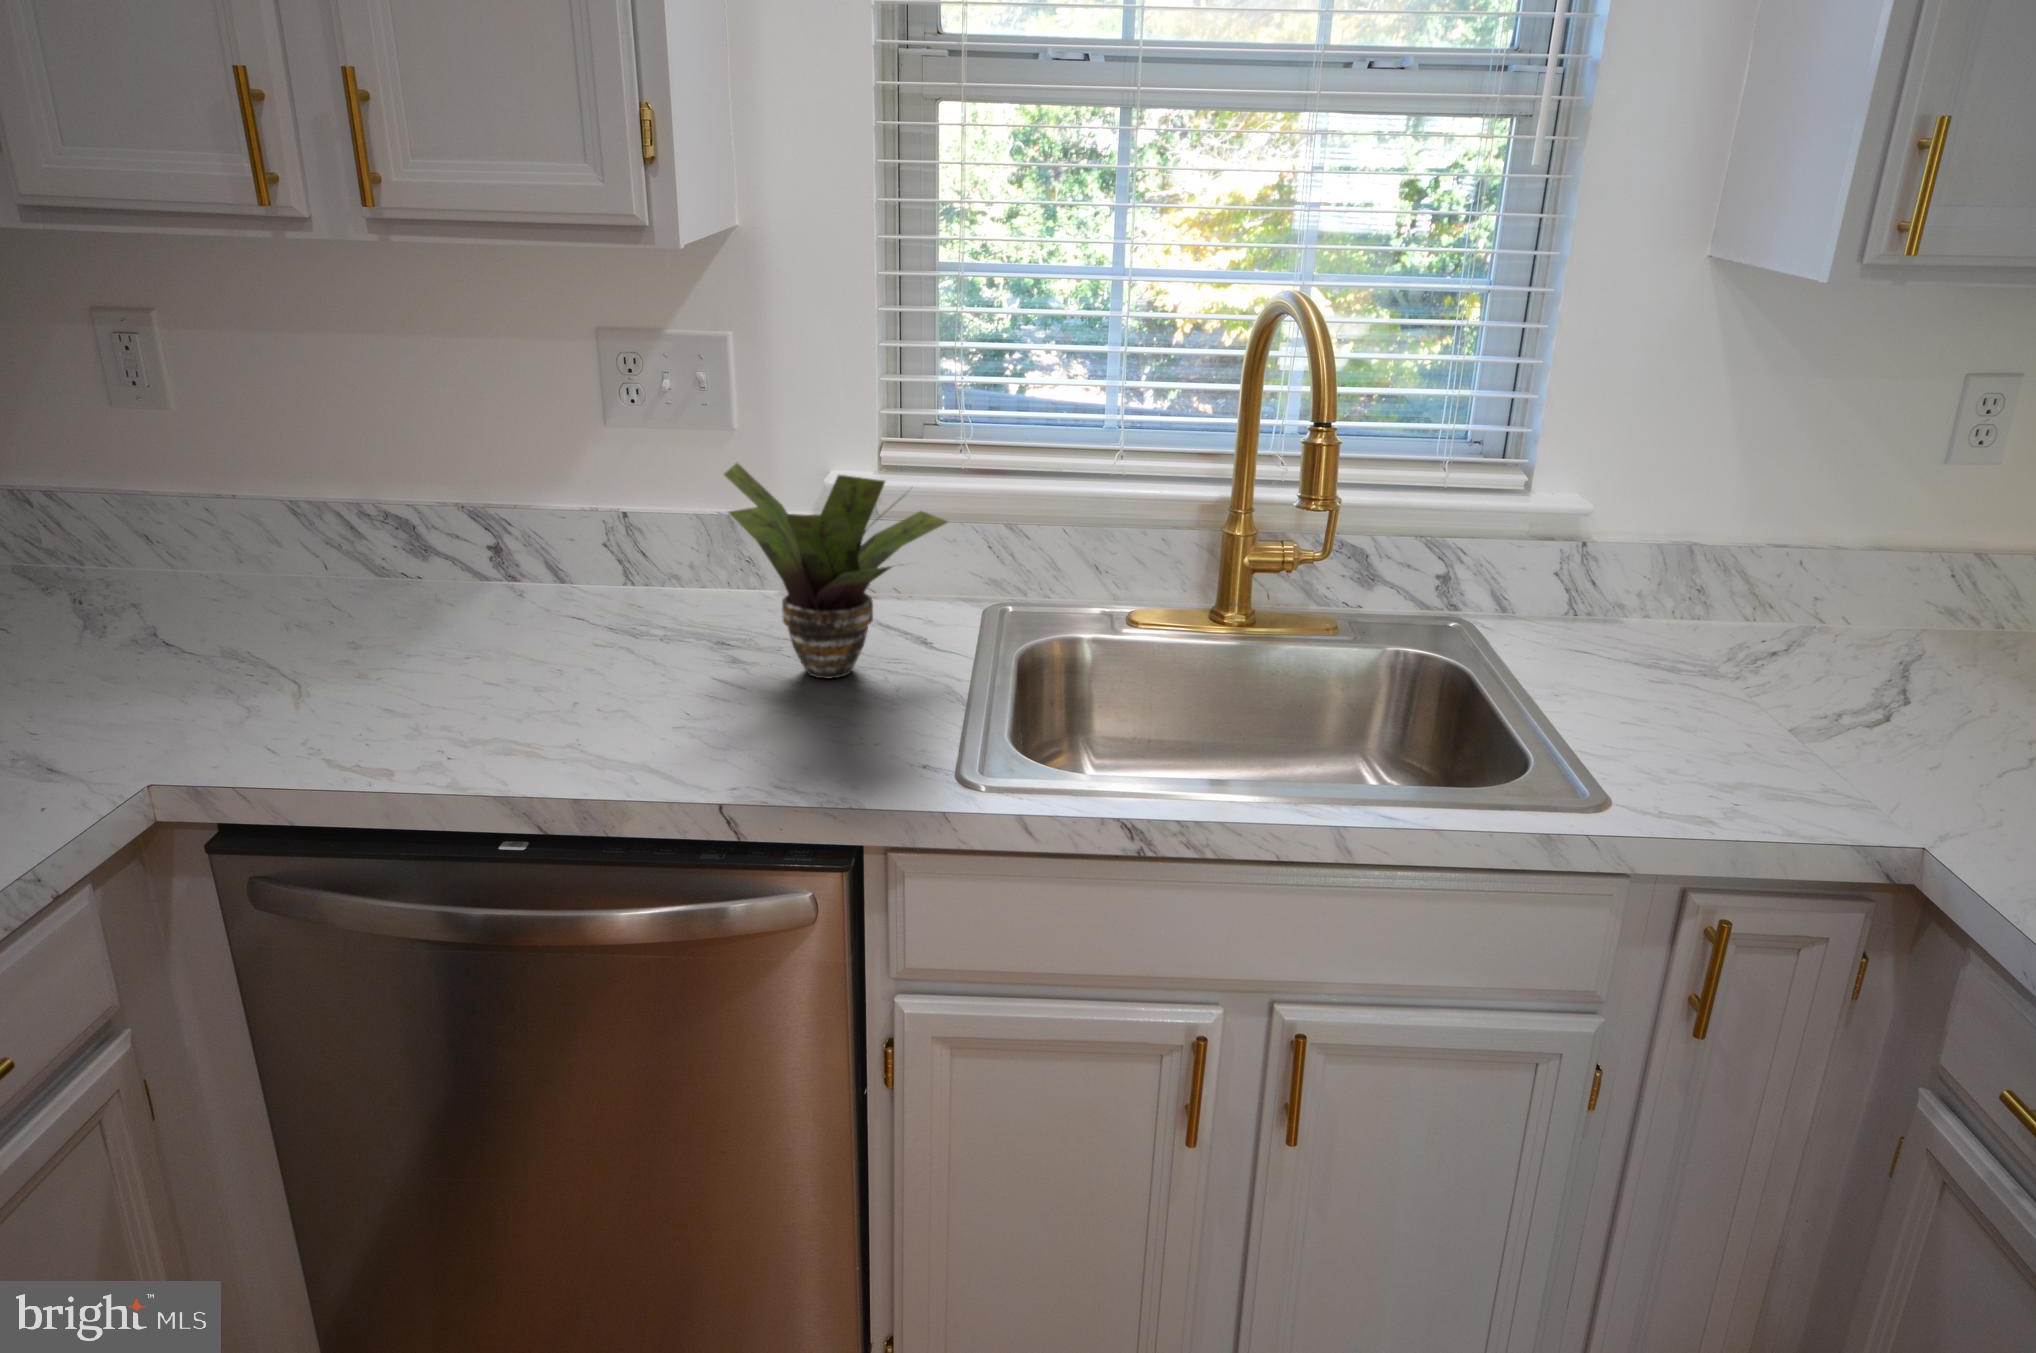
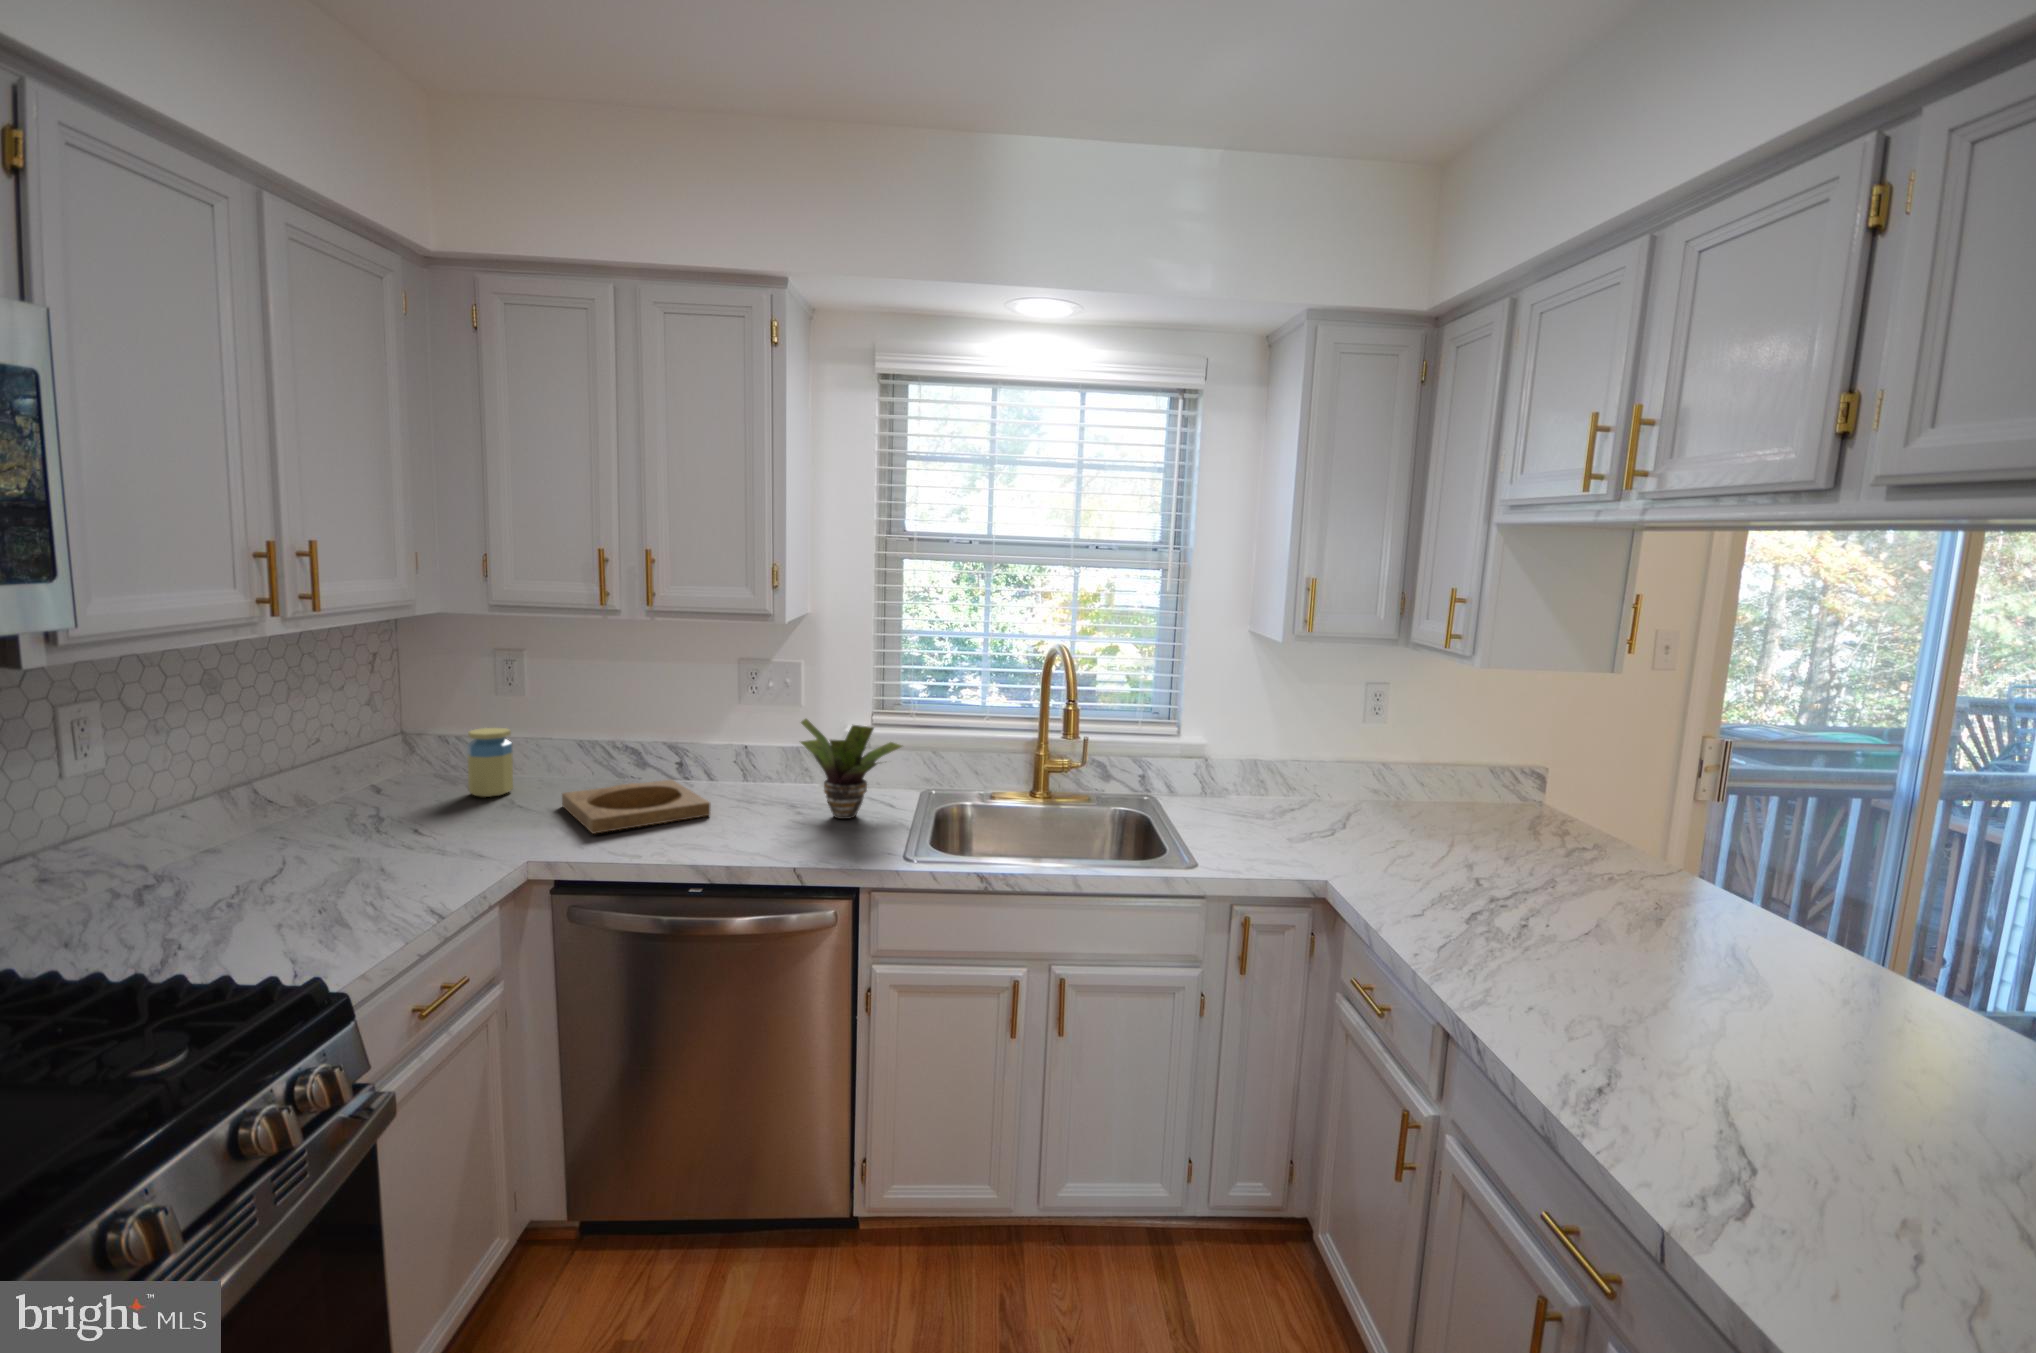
jar: none [49,480,164,623] -> present [467,728,513,797]
tray: none [249,585,551,717] -> present [562,780,710,834]

